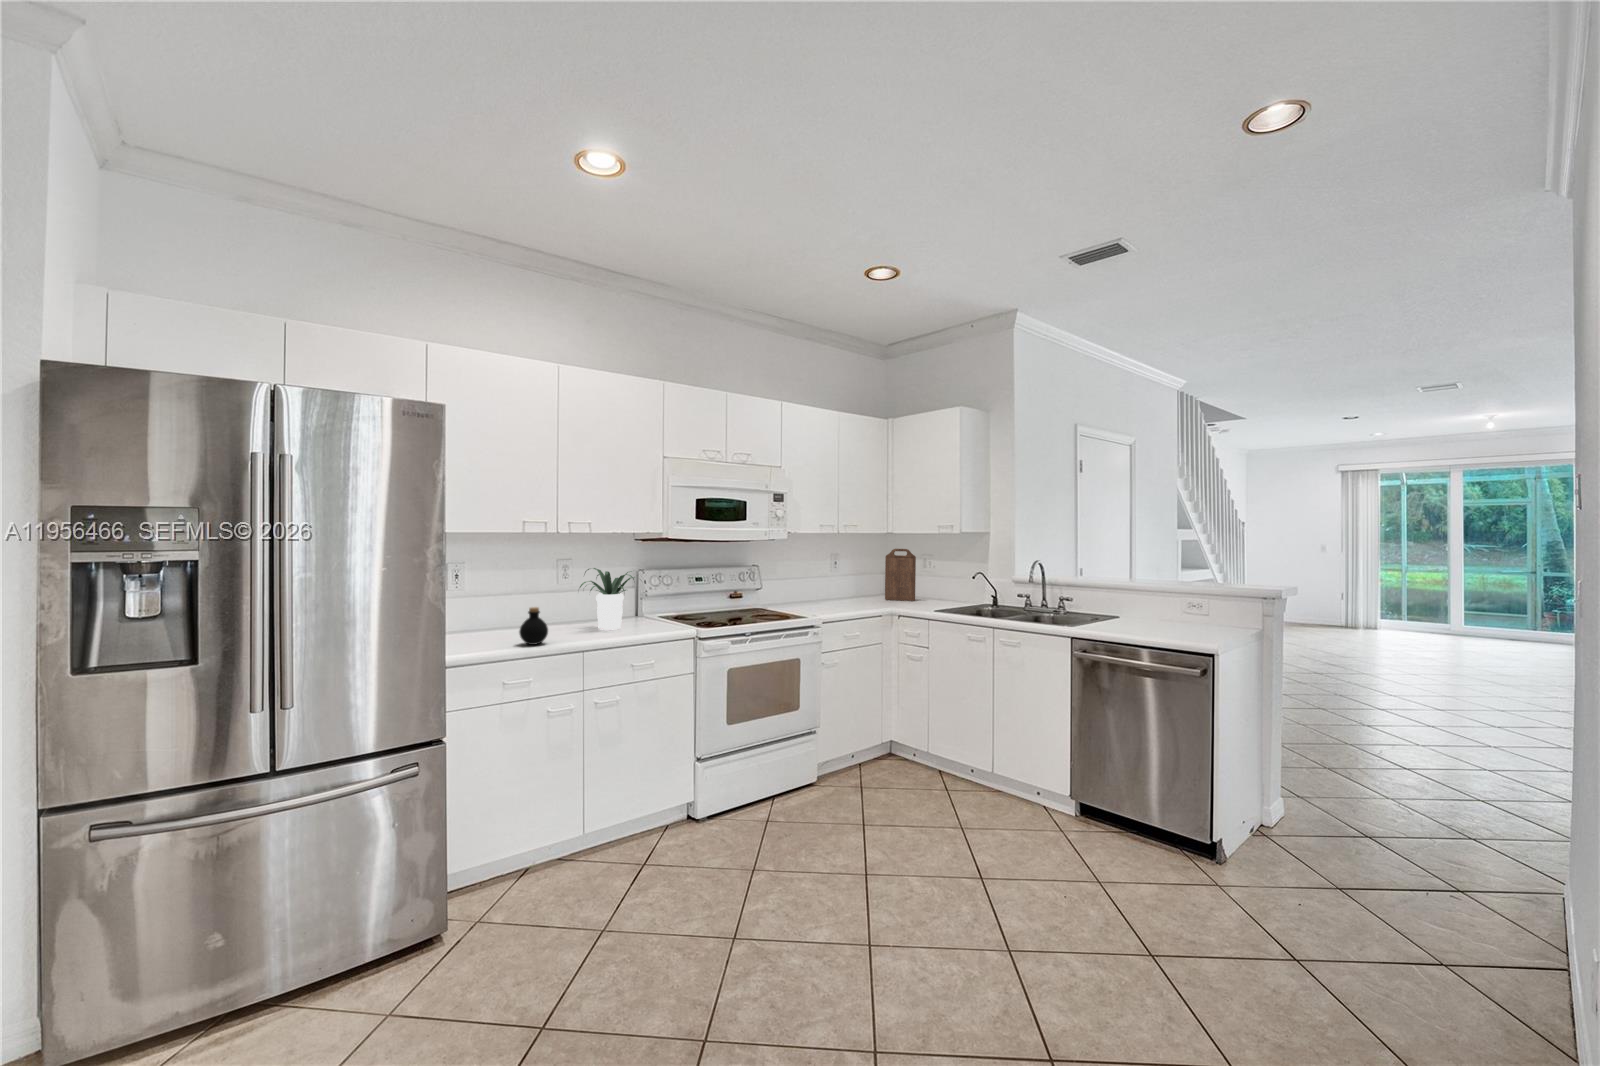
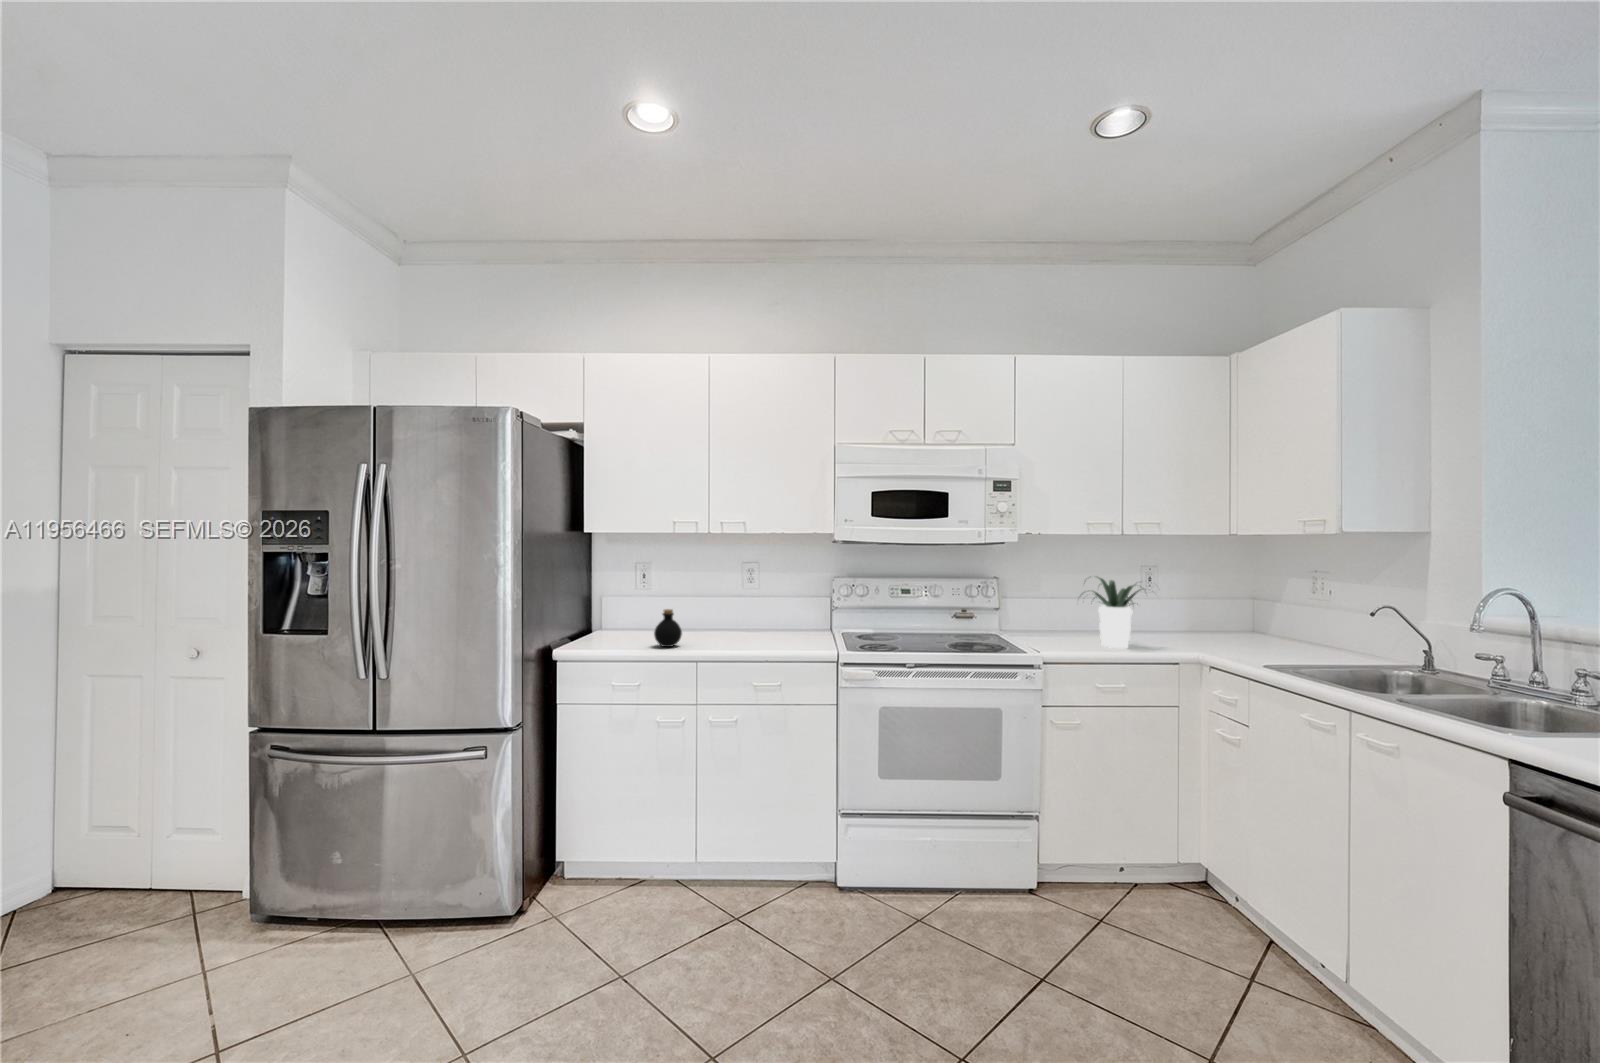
cutting board: present [885,549,916,601] -> none [1223,561,1278,645]
potted plant: present [580,568,635,630] -> present [1081,577,1146,648]

